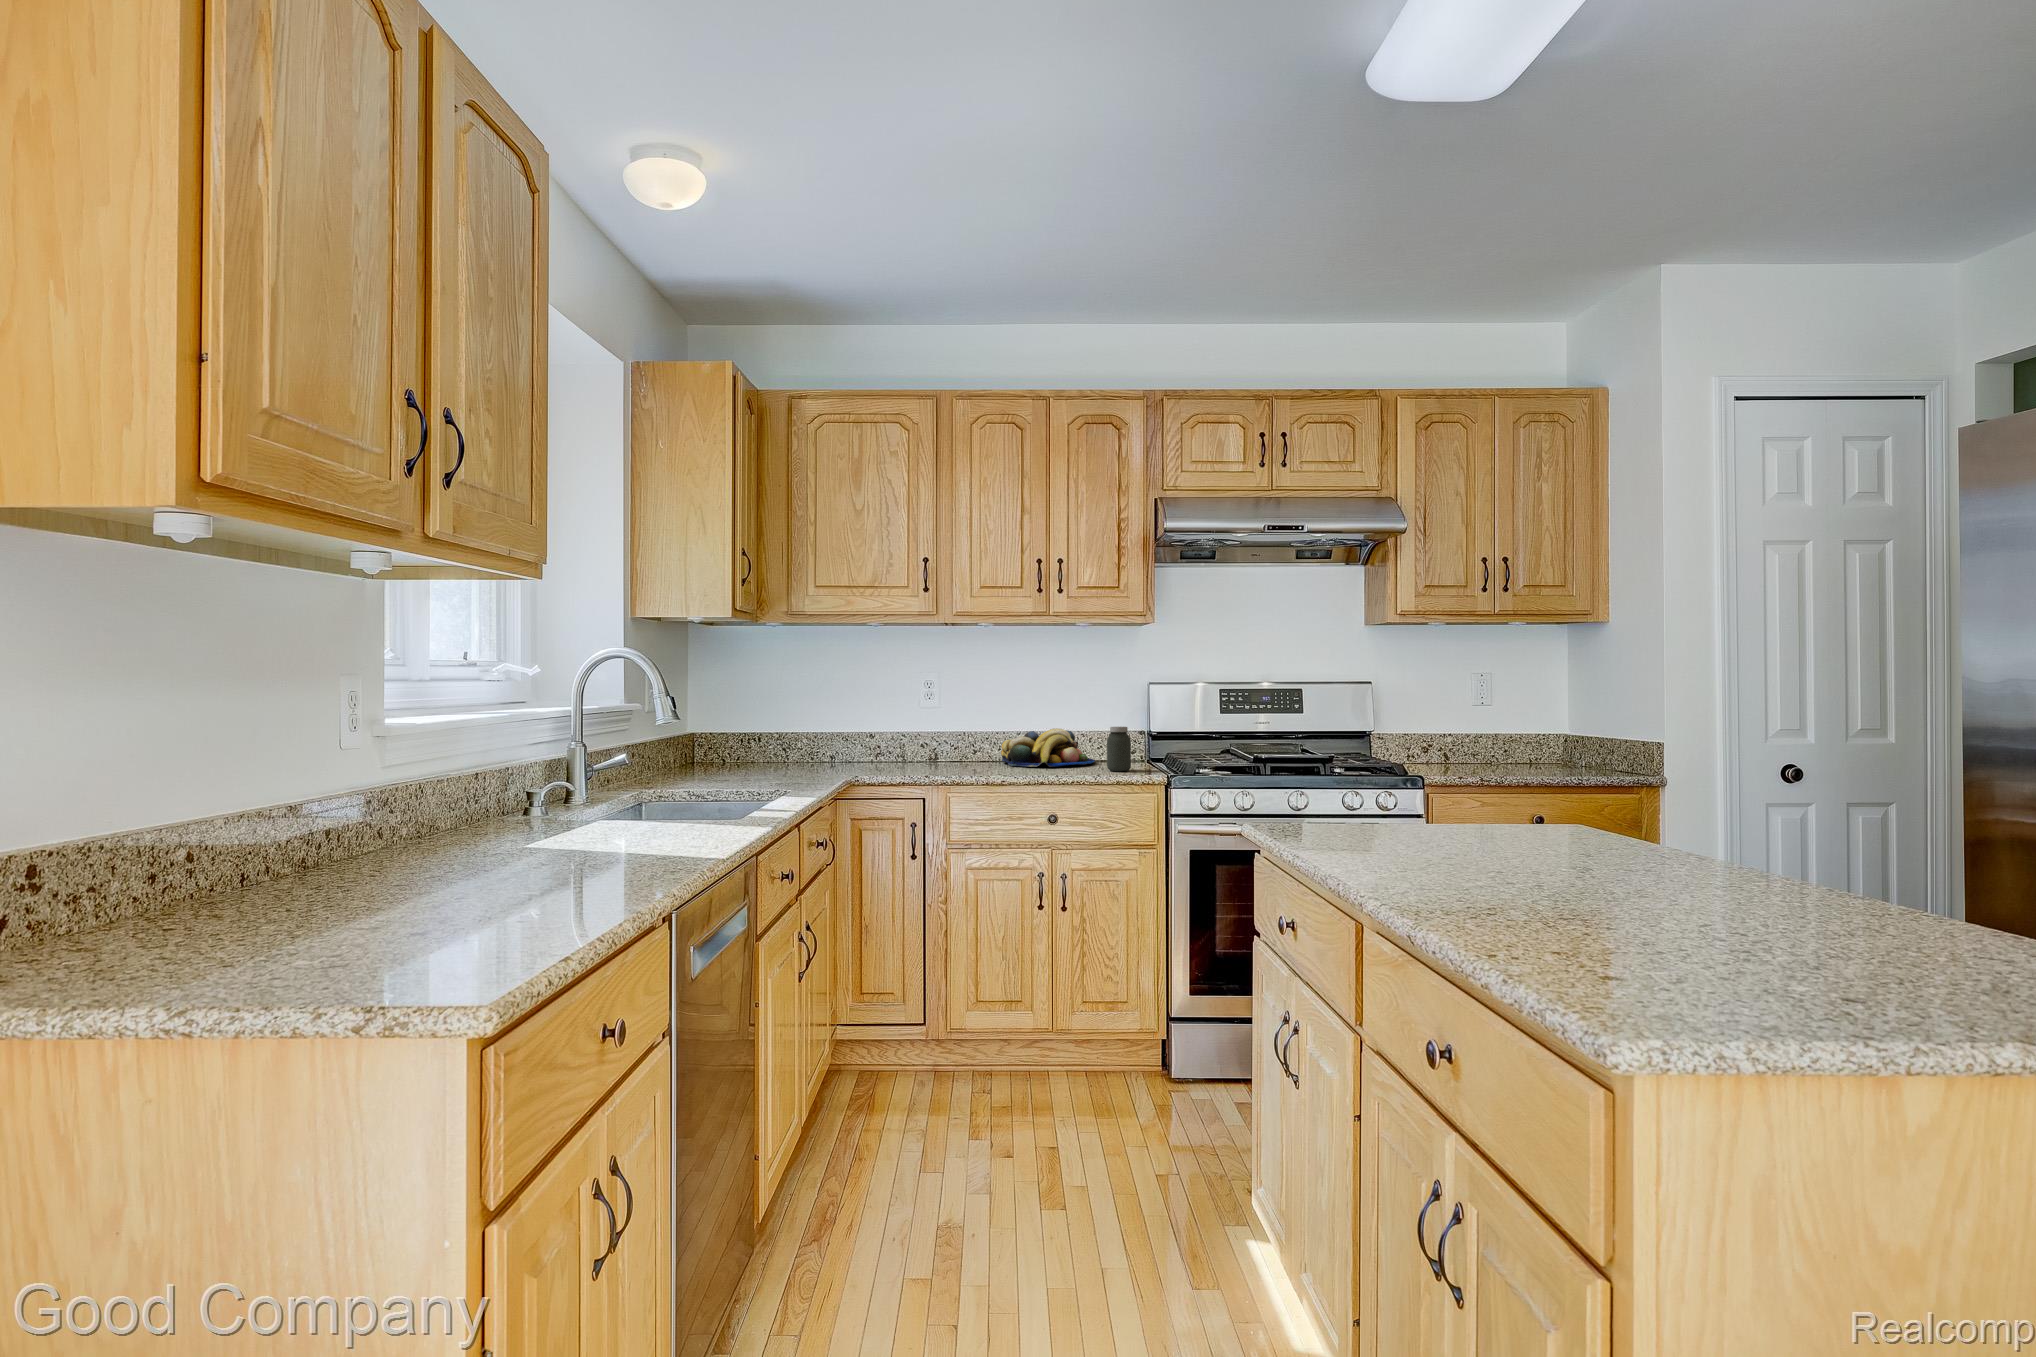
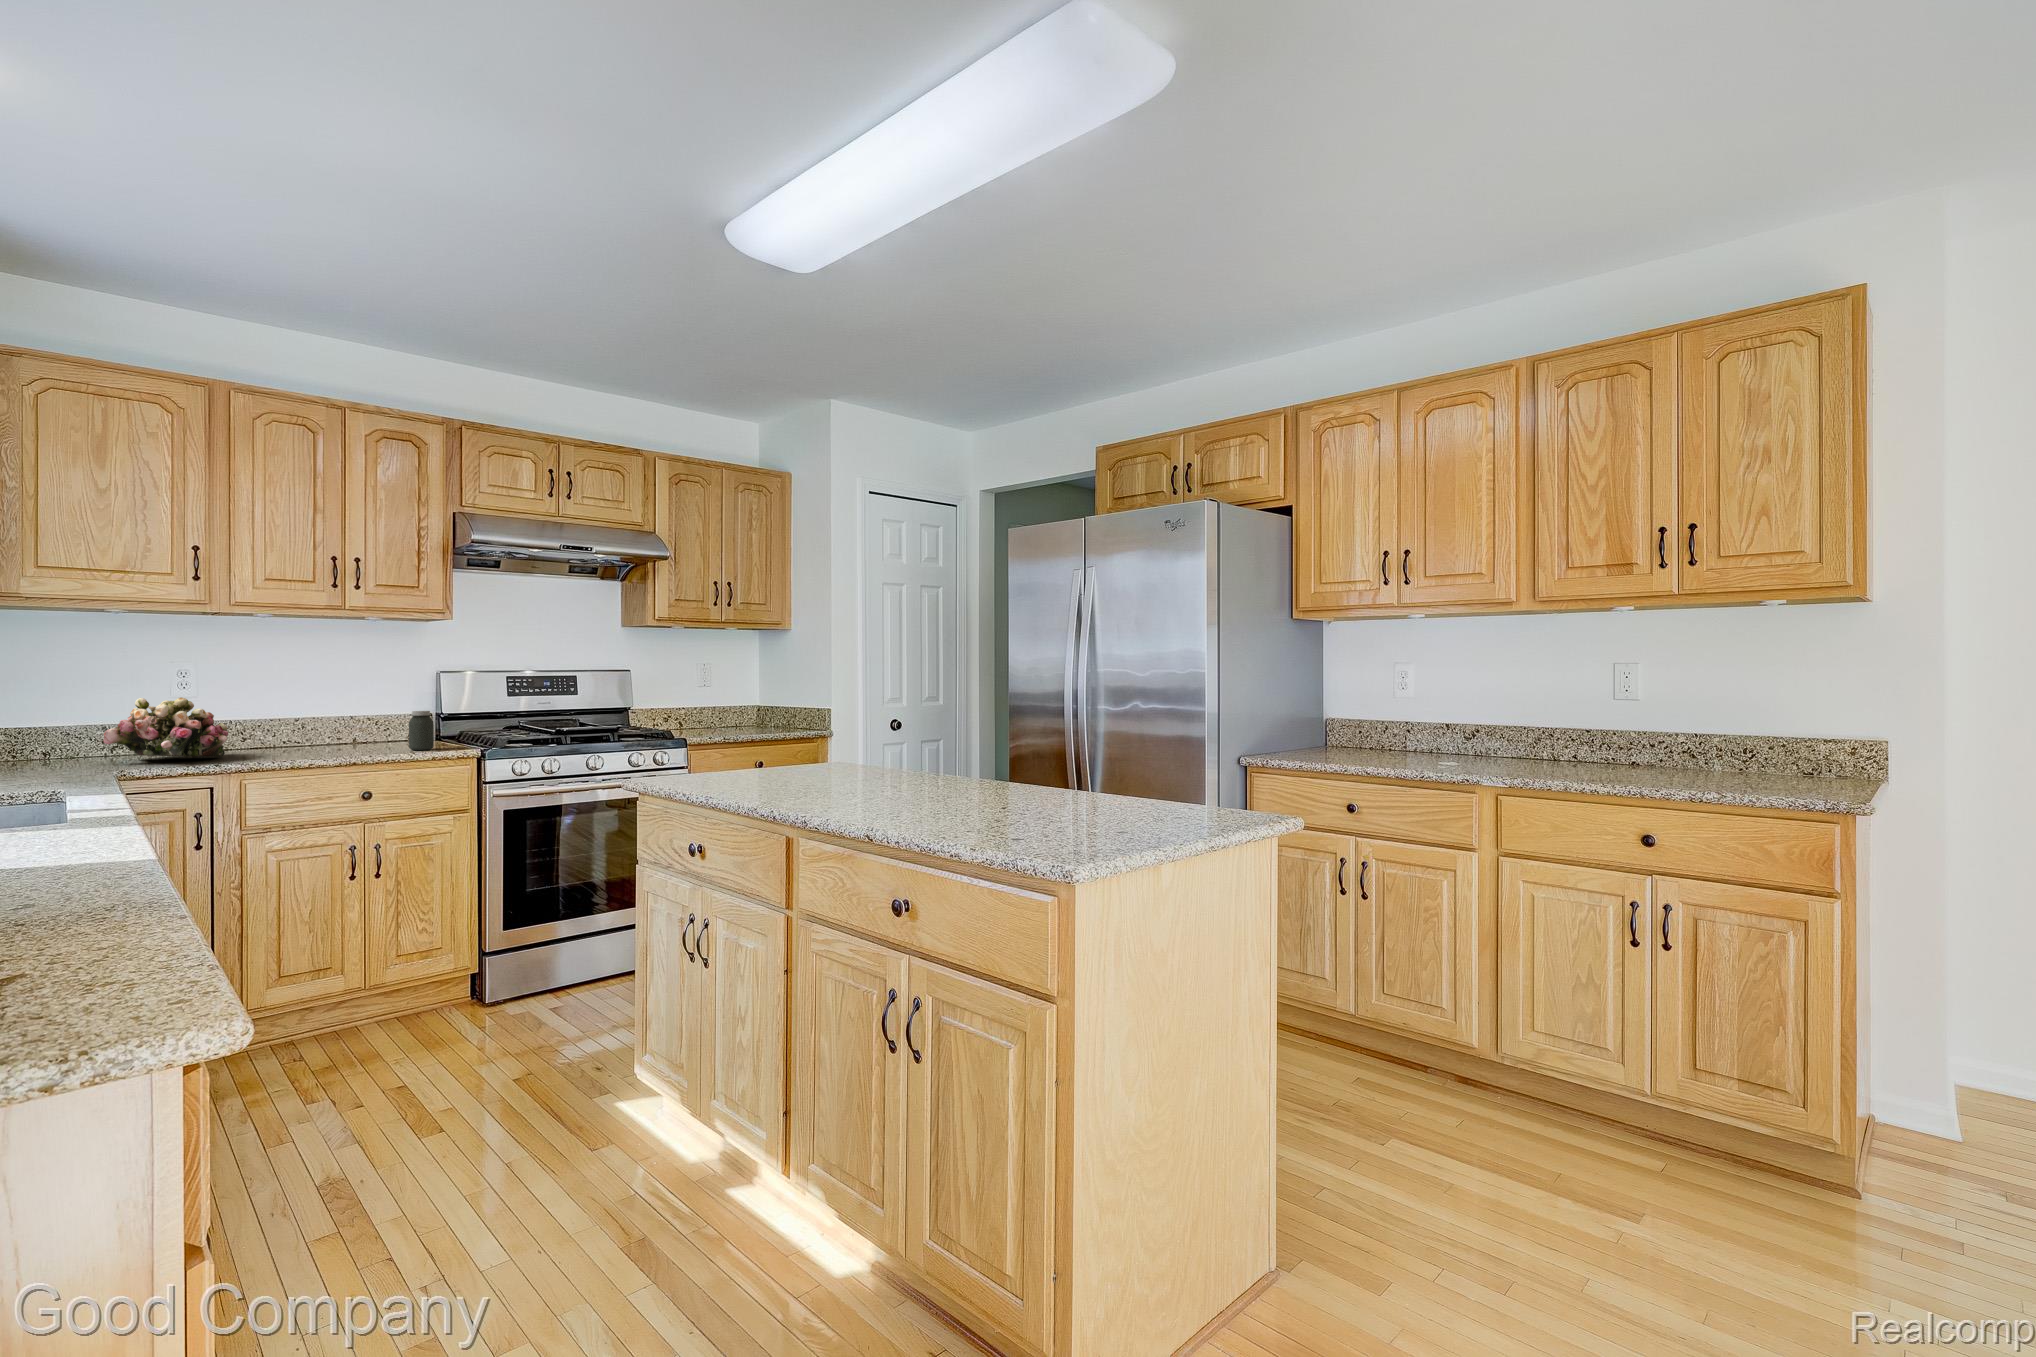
flower arrangement: none [856,707,953,767] -> present [103,697,228,757]
fruit bowl: present [1001,728,1095,767] -> none [276,715,387,752]

